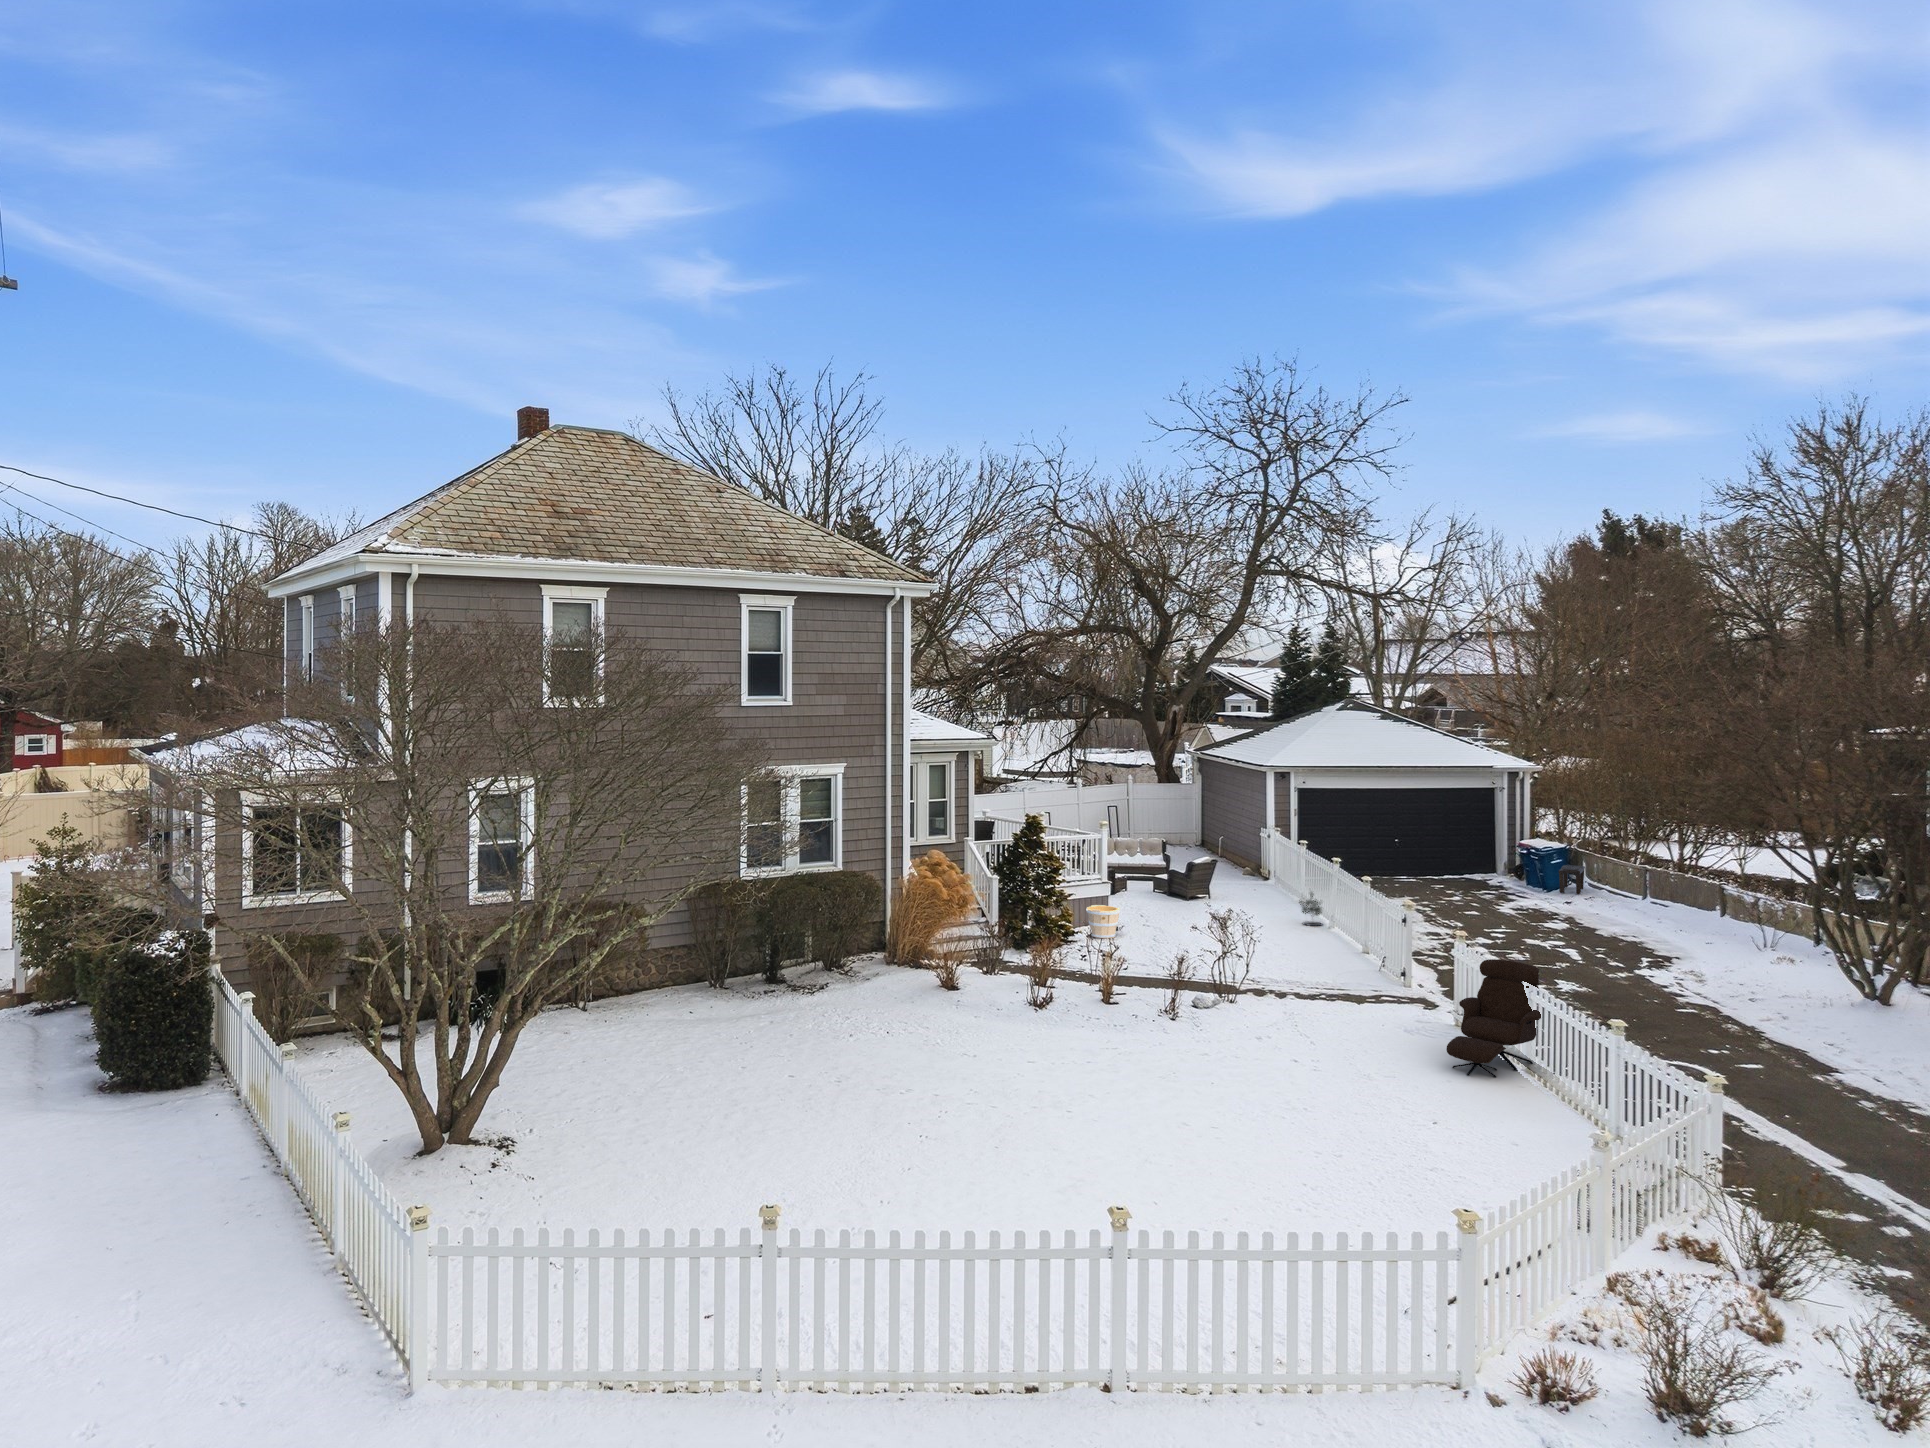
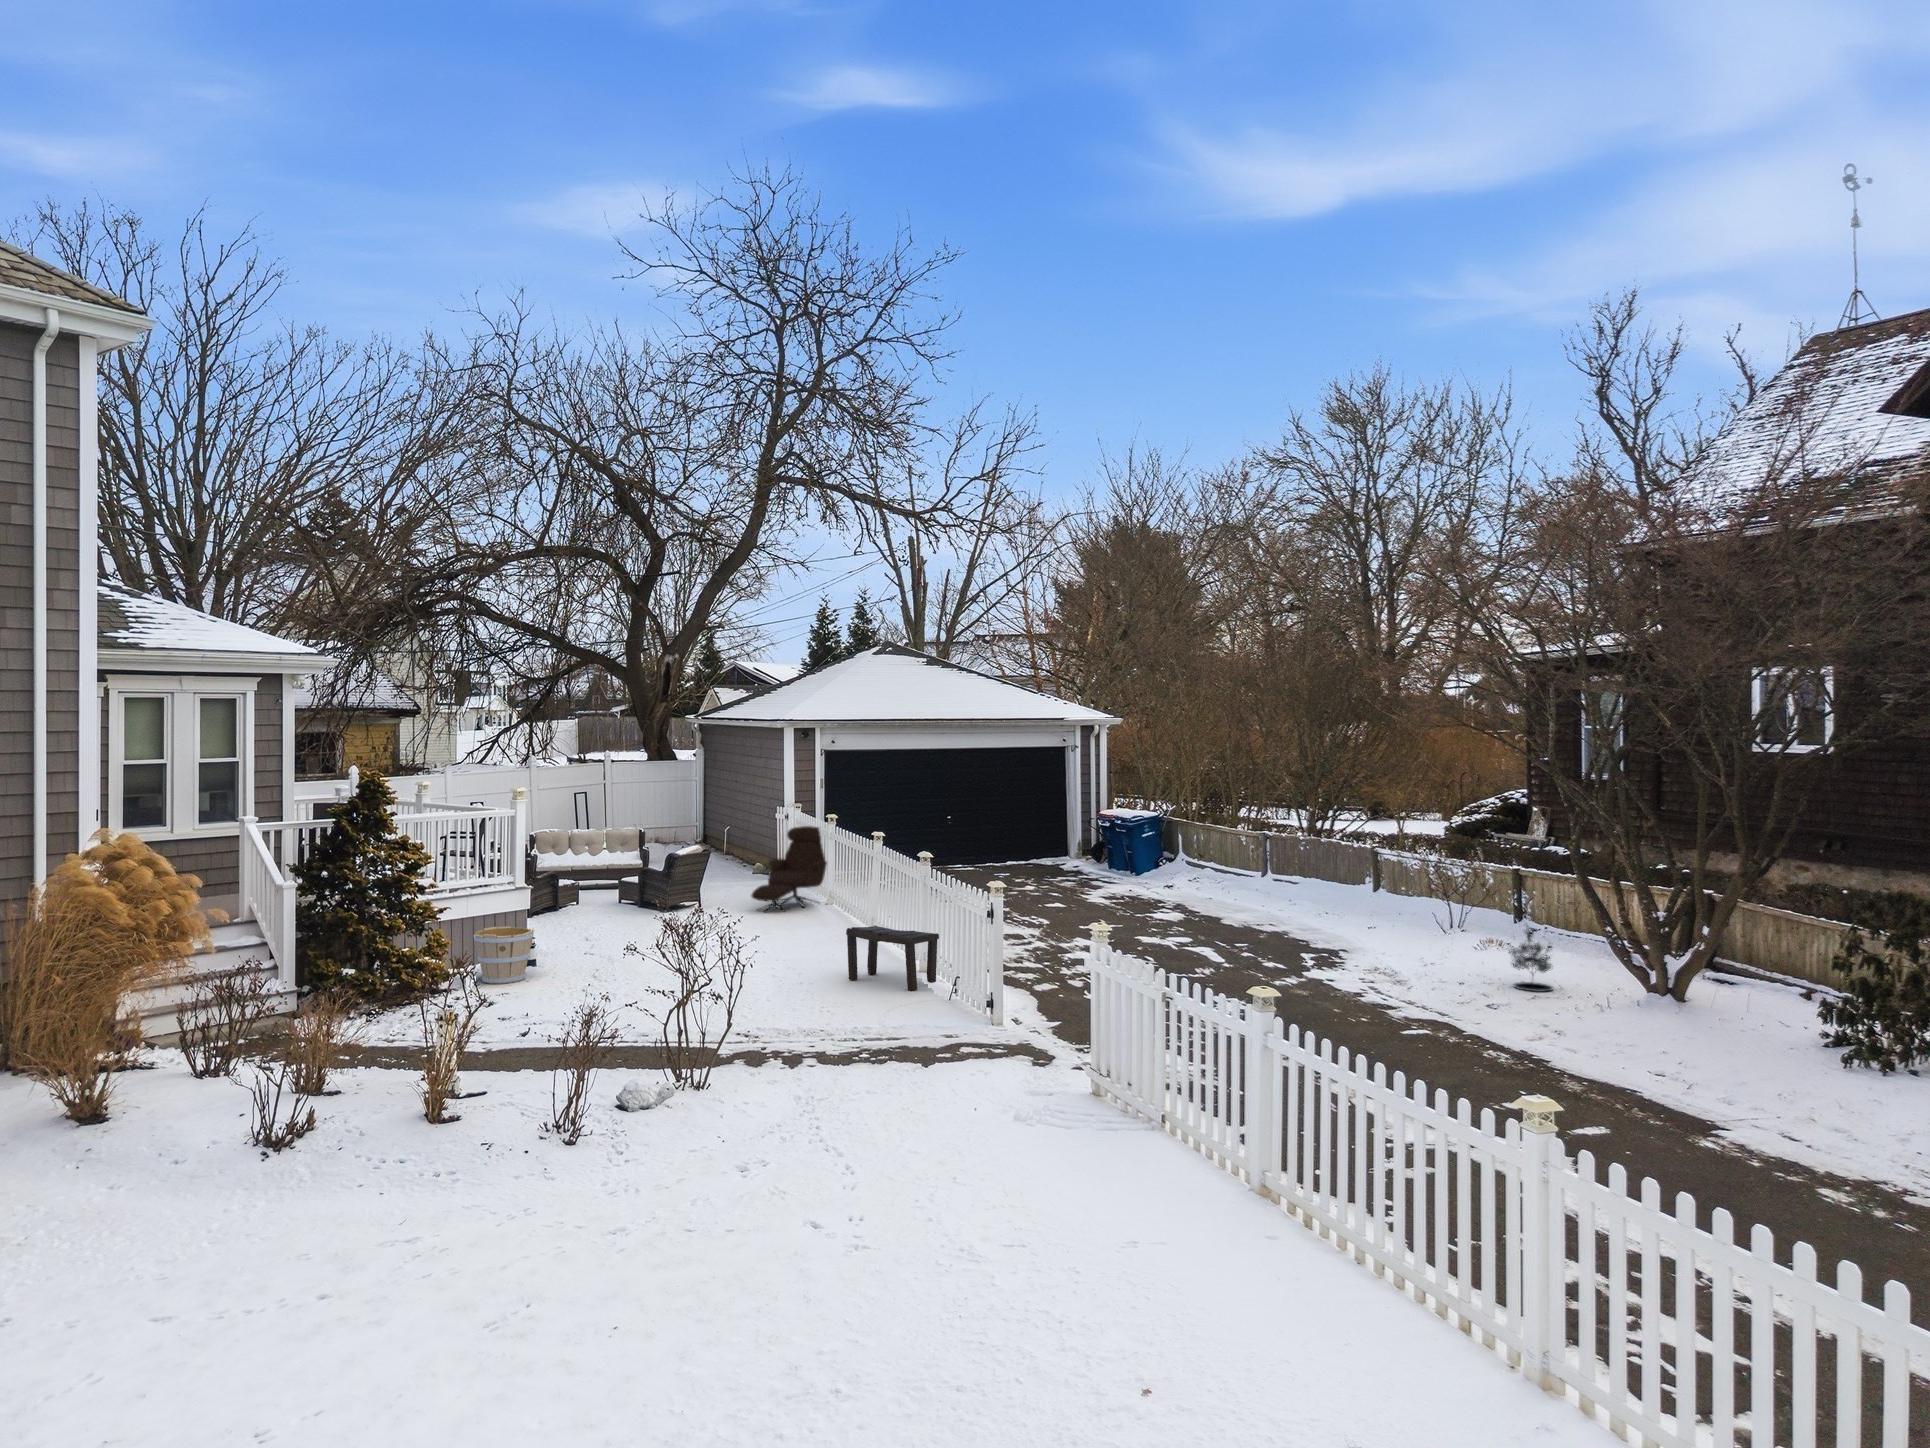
bench: present [1559,865,1585,894] -> present [846,926,939,991]
potted tree: present [1300,893,1323,926] -> present [1509,925,1553,992]
lounge chair: present [1447,959,1541,1077] -> present [752,826,827,910]

